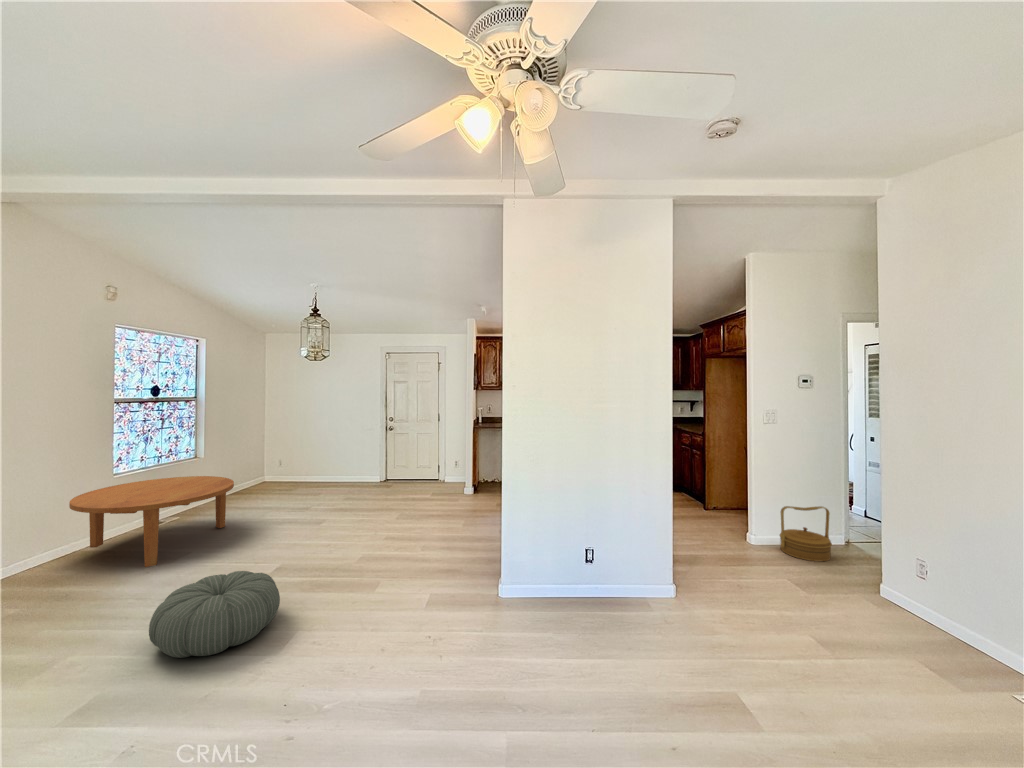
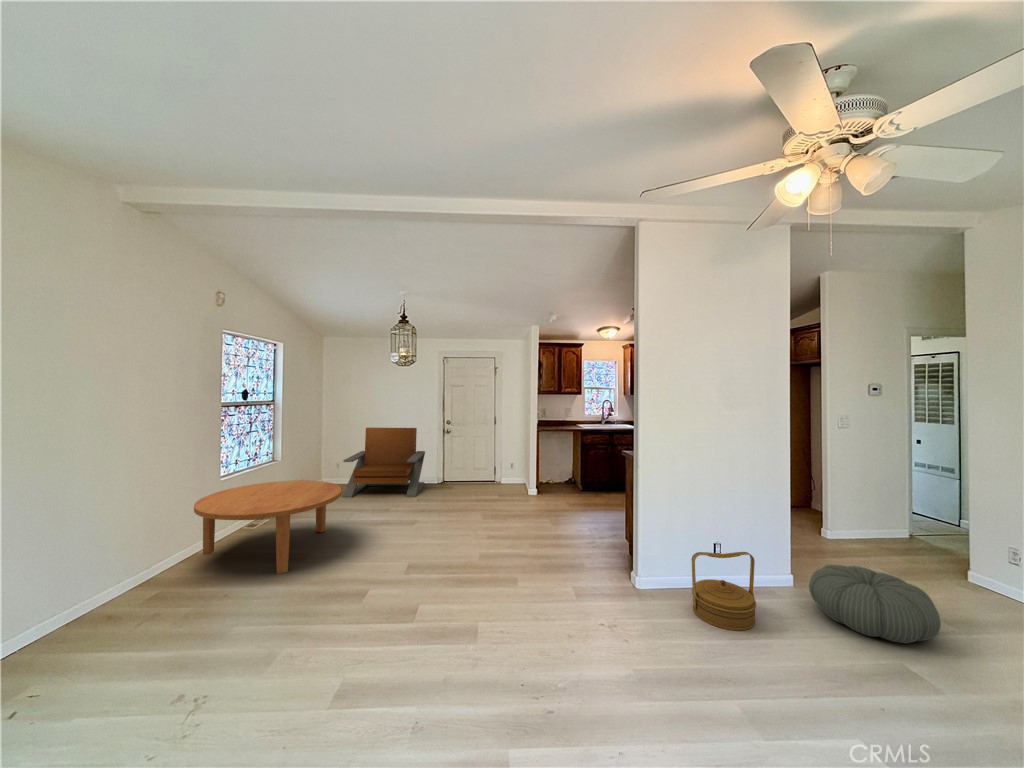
lounge chair: none [271,424,365,495] -> present [343,428,425,498]
woven basket: present [780,506,832,562] -> present [691,552,757,631]
pouf: present [149,571,280,658] -> present [809,565,941,643]

